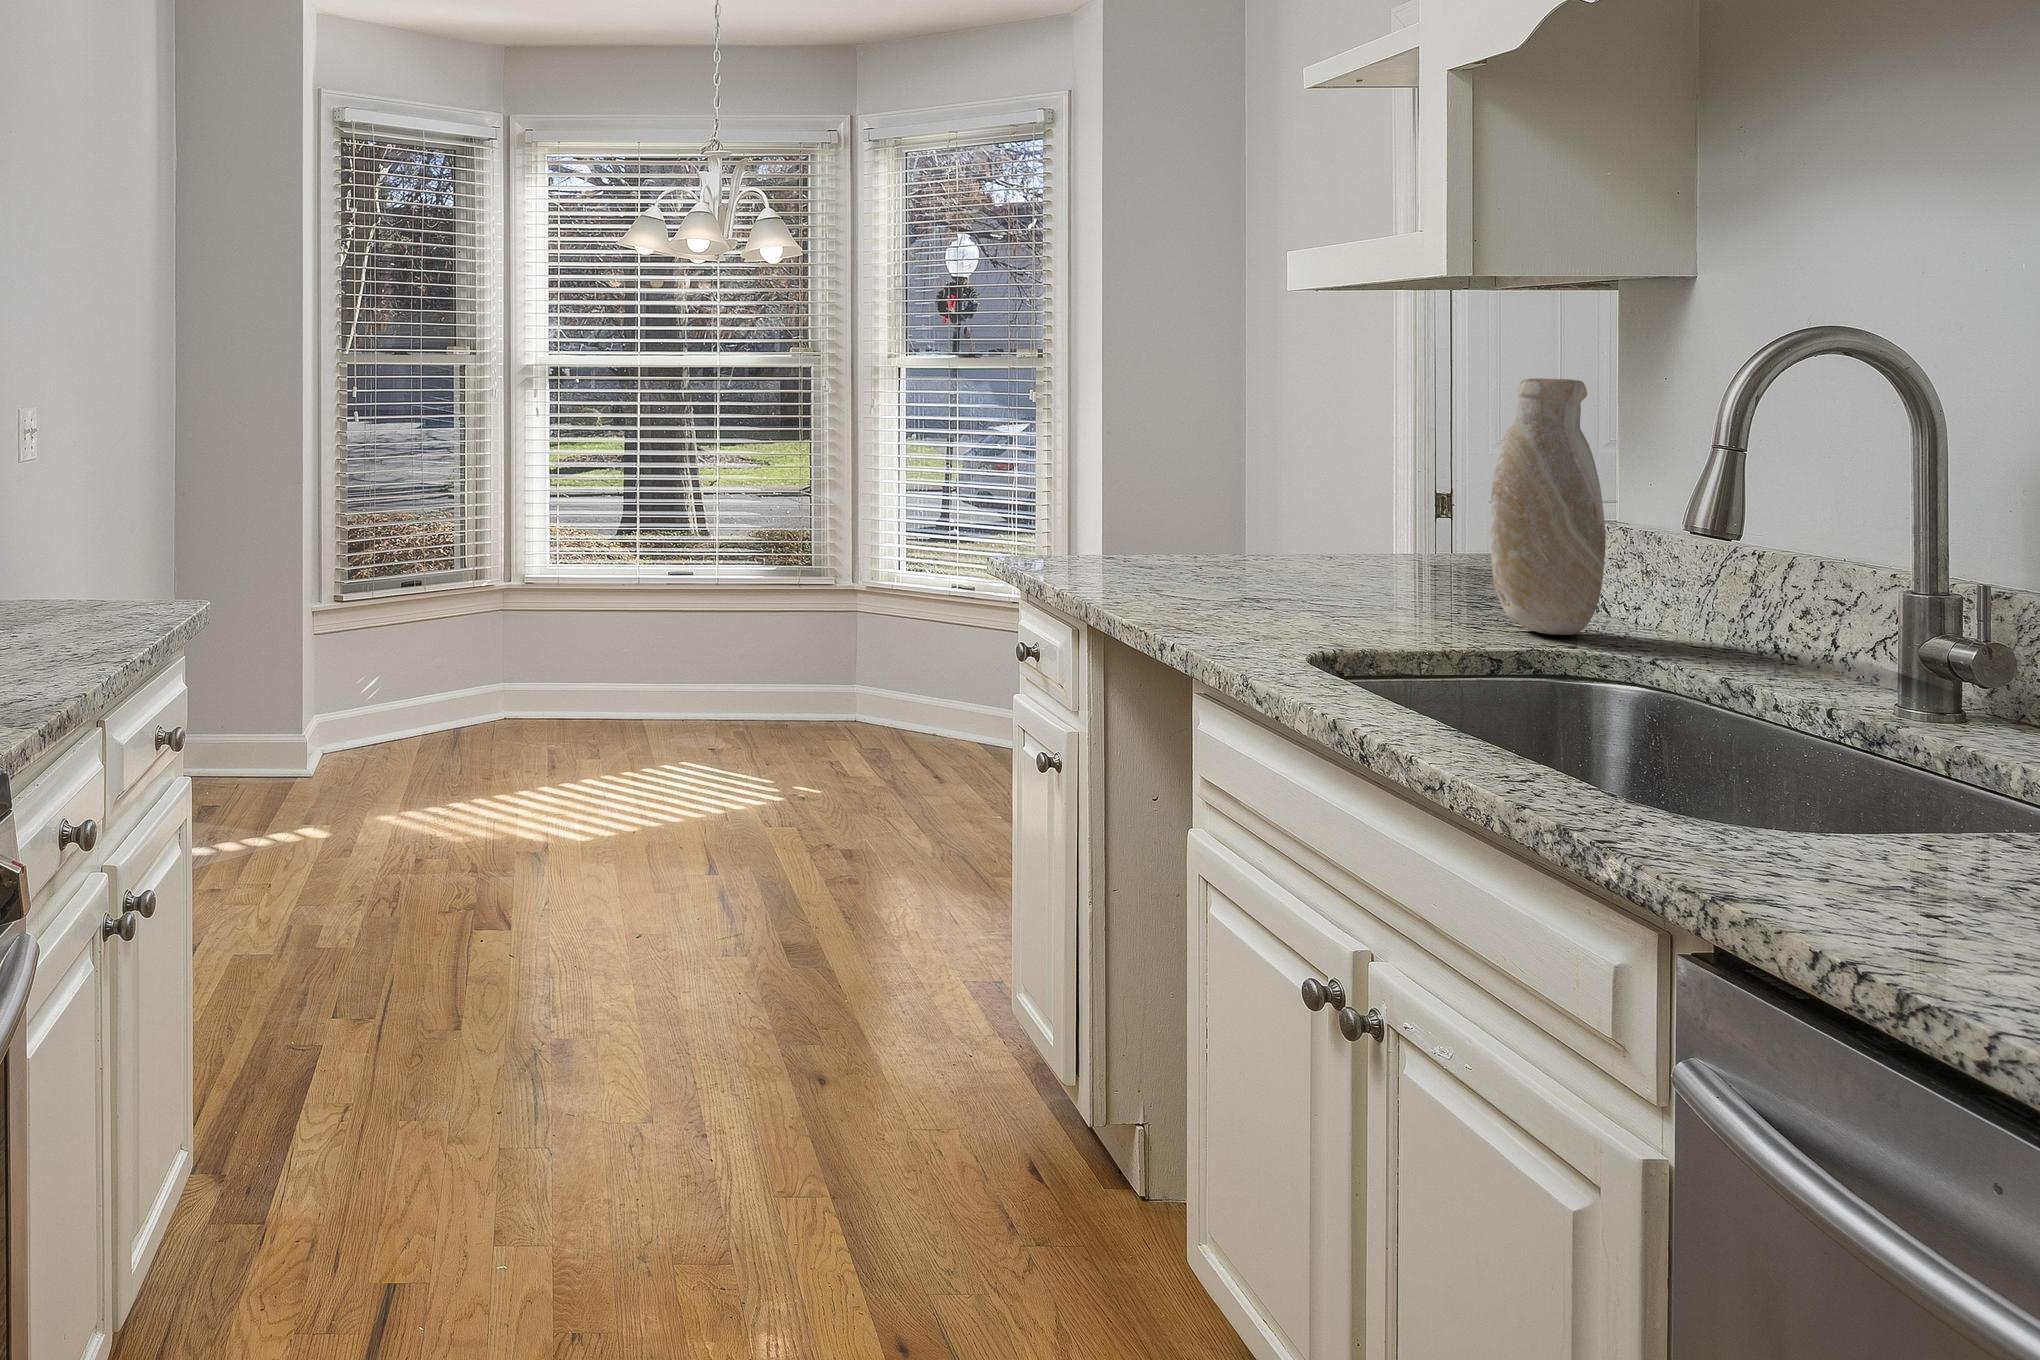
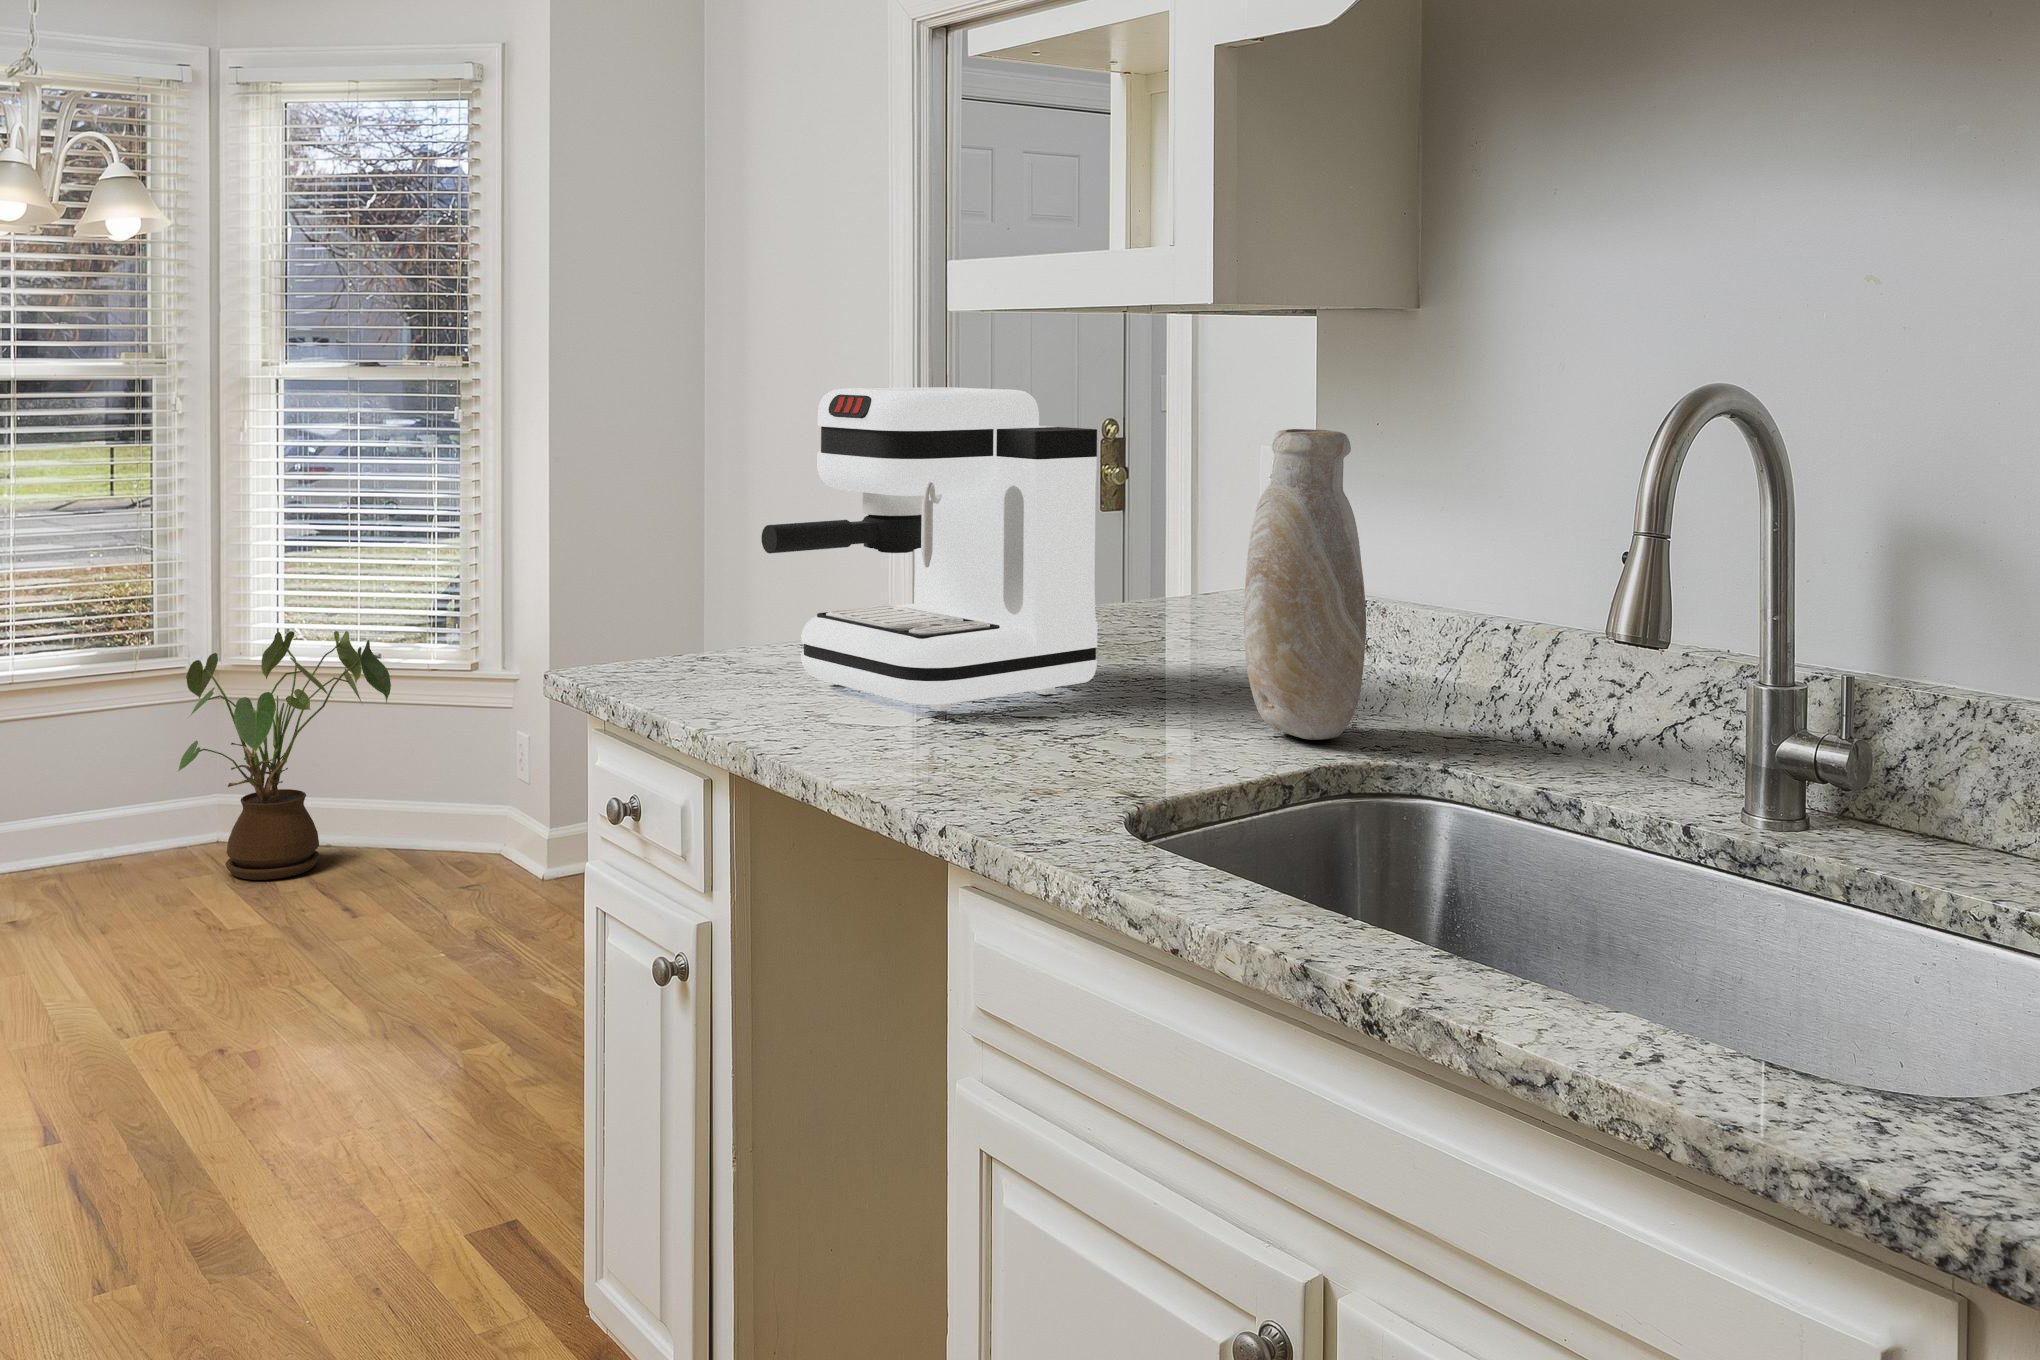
coffee maker: none [1116,353,1399,594] -> present [761,388,1097,711]
house plant: none [817,560,972,745] -> present [178,631,391,880]

